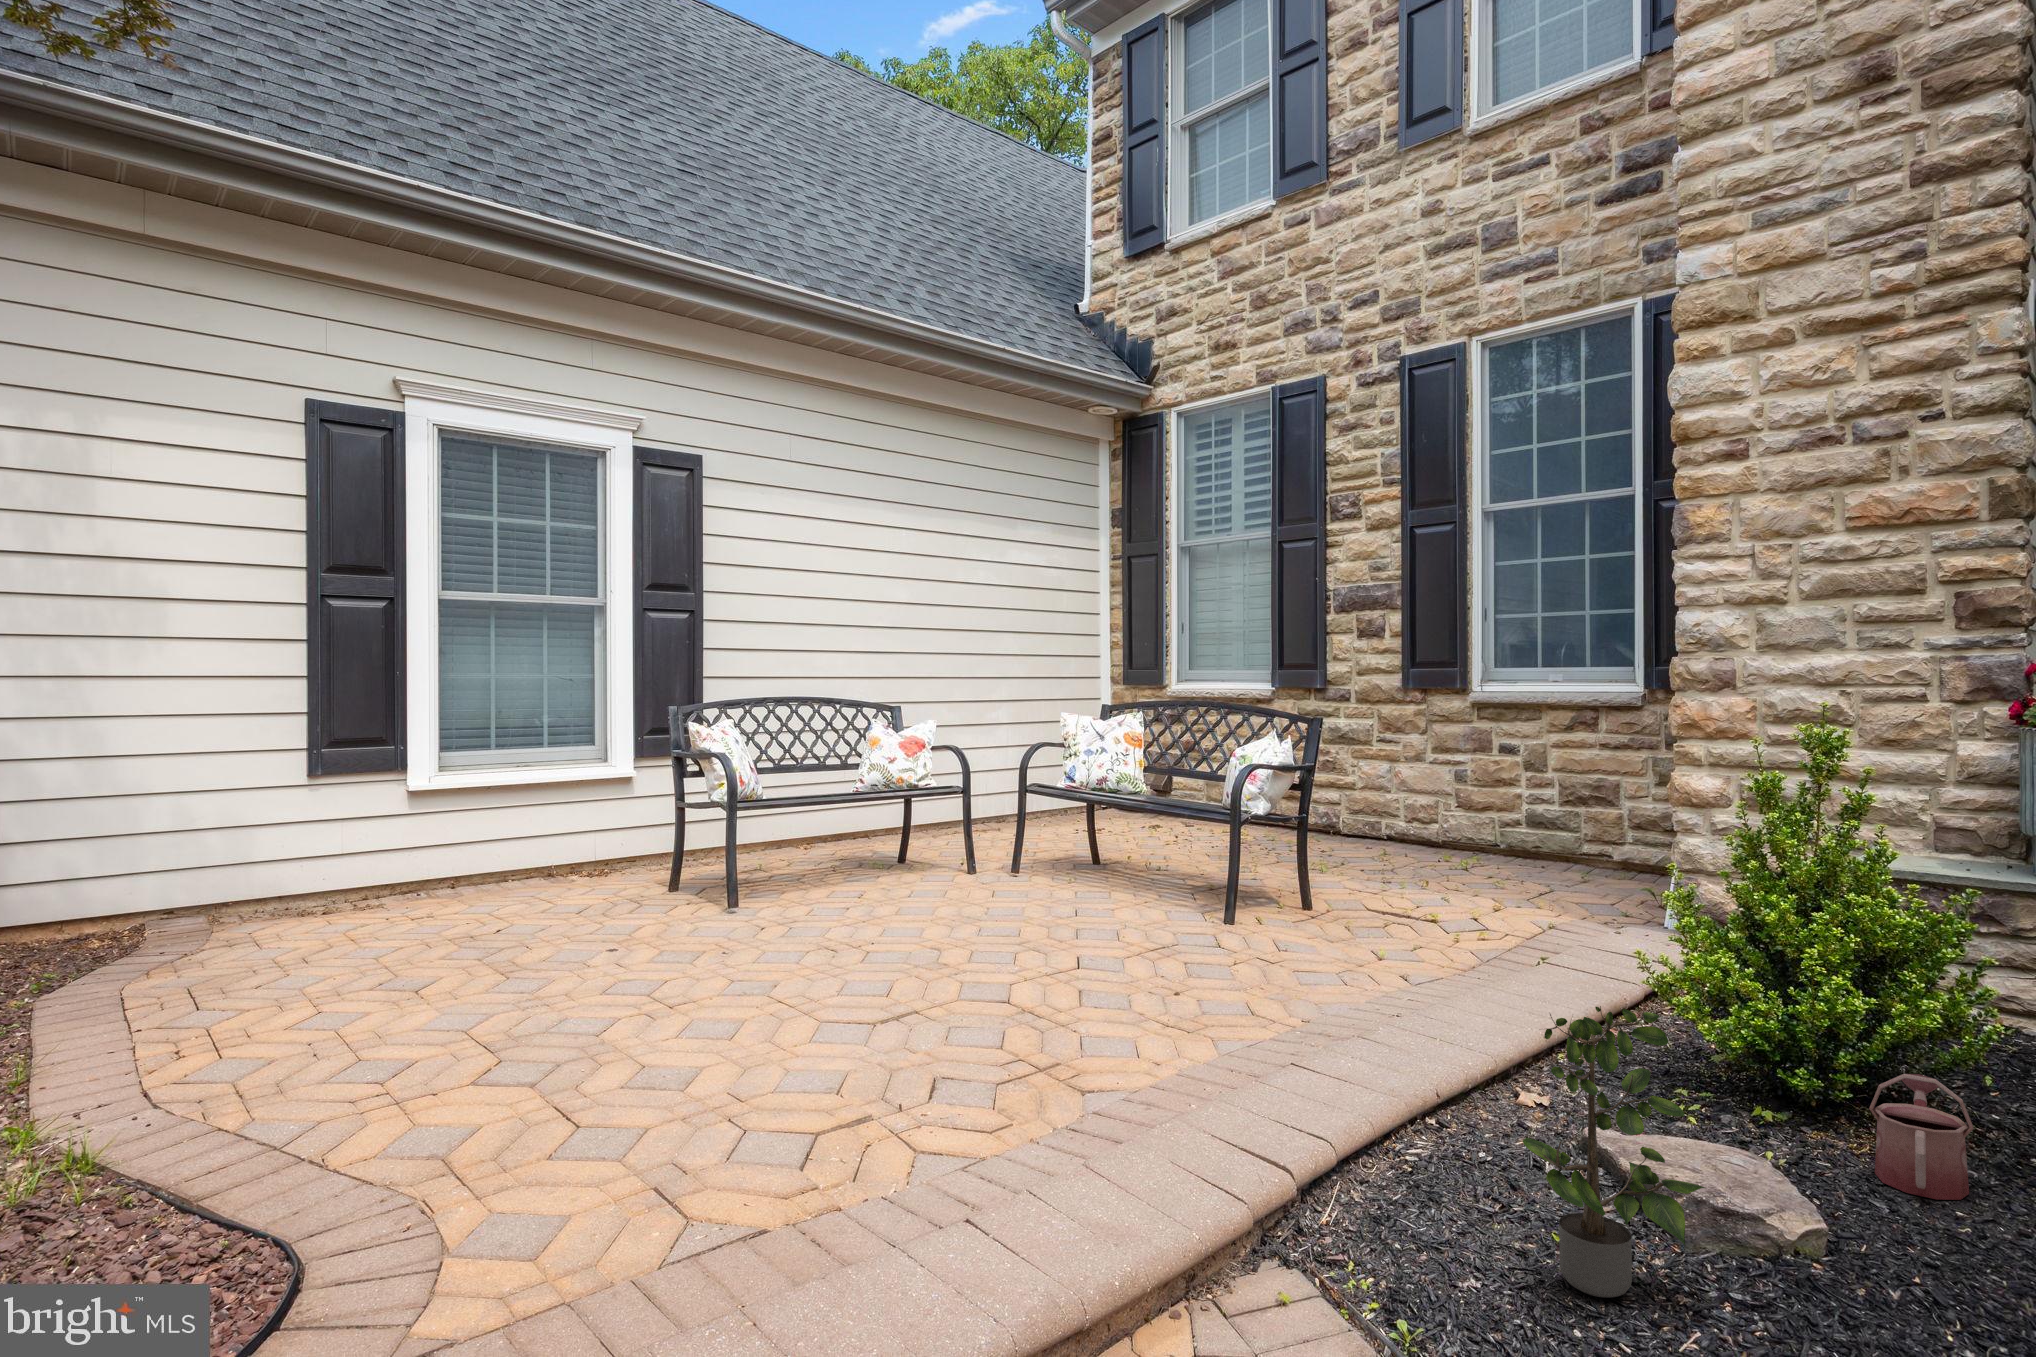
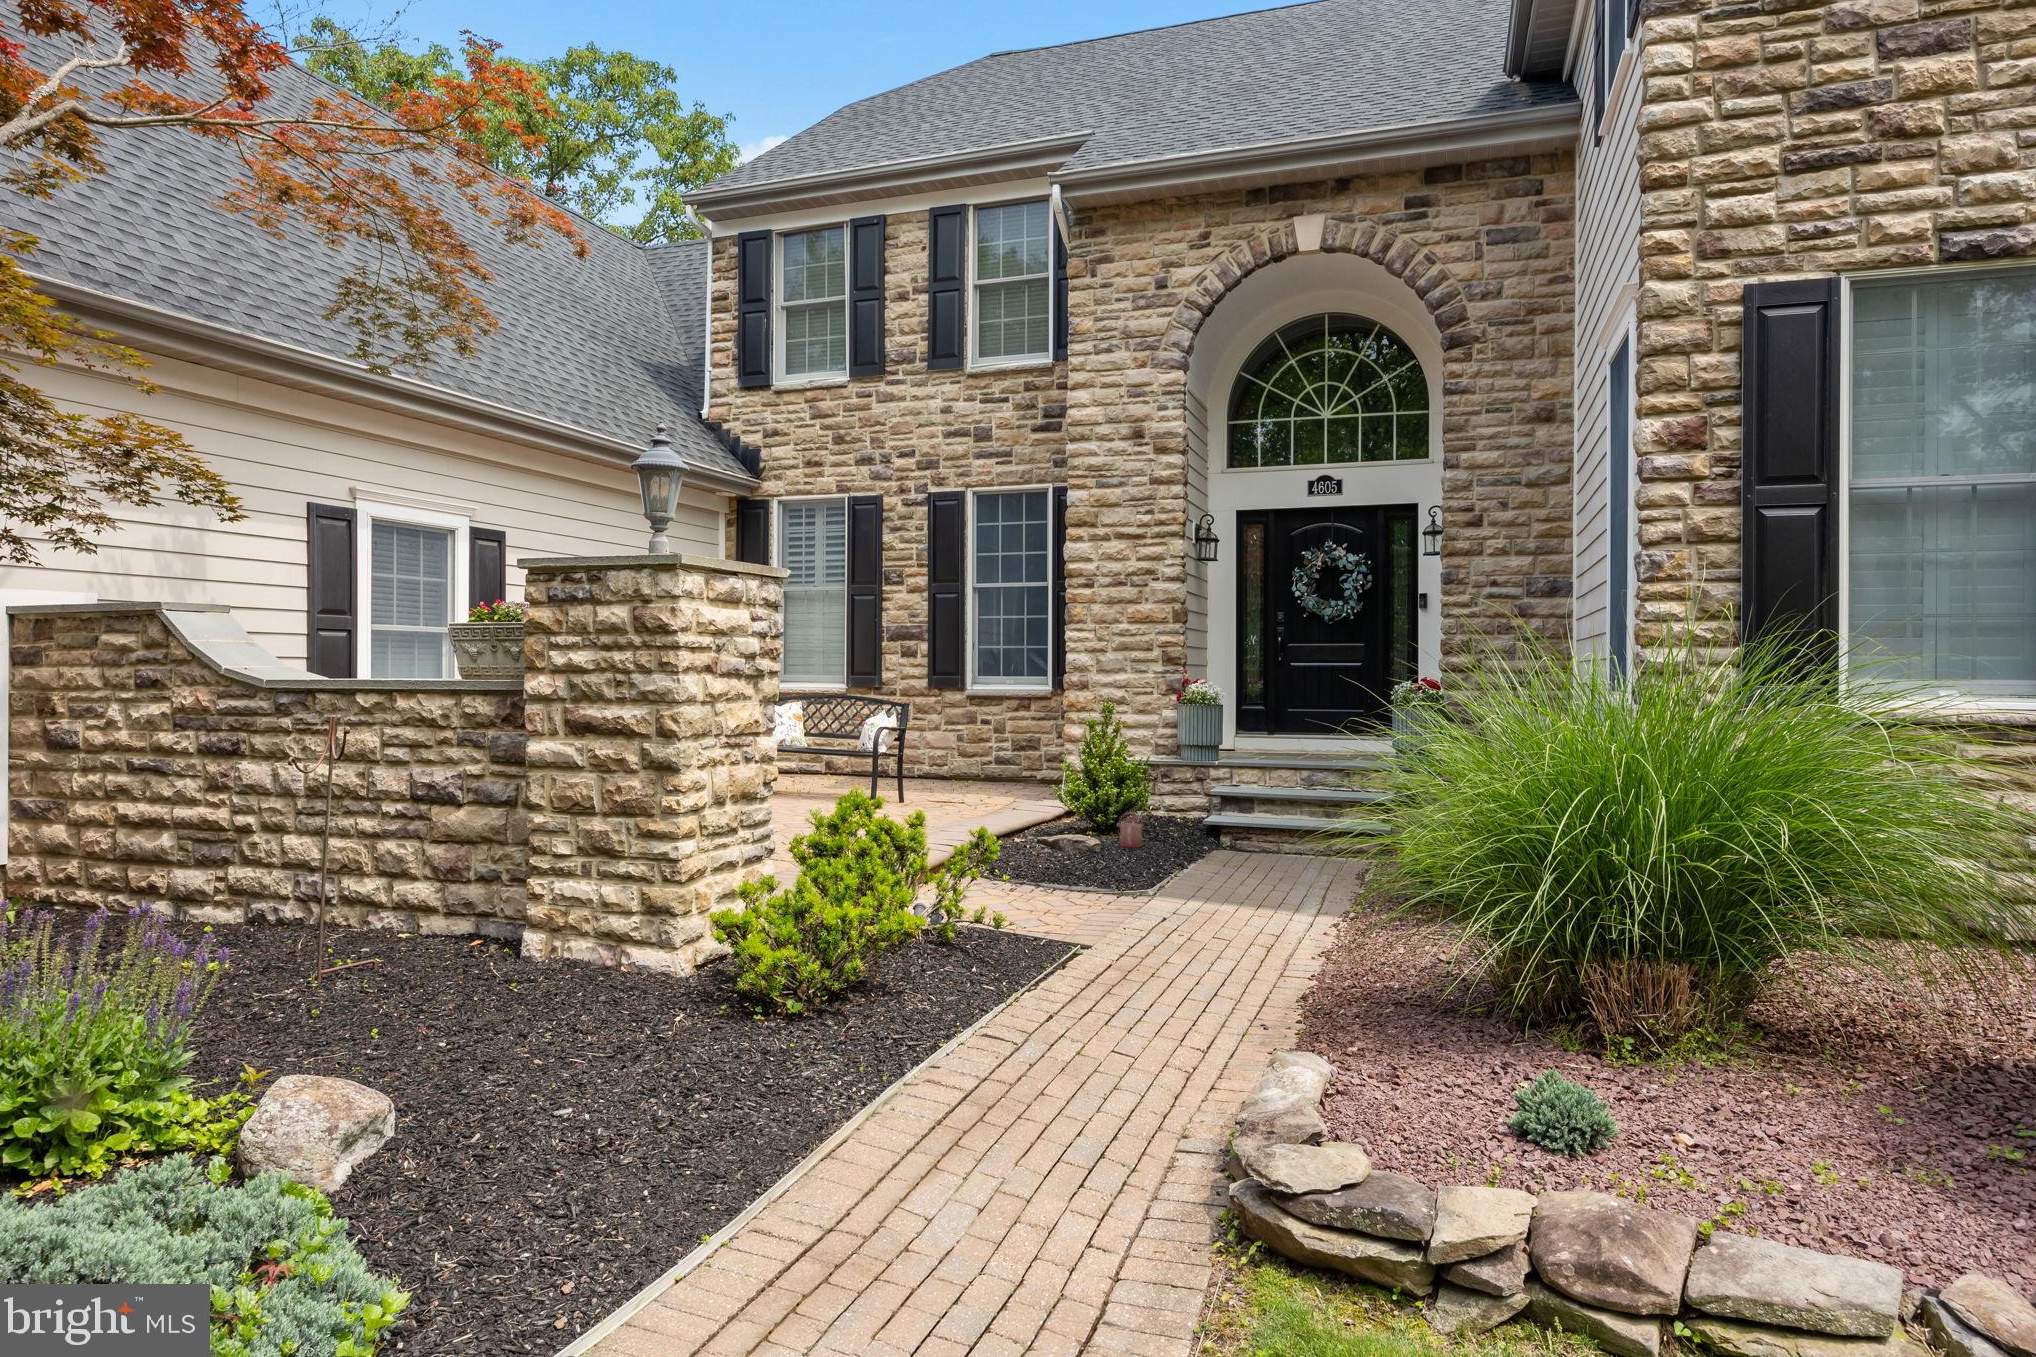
potted plant: present [1523,1003,1705,1298] -> none [1025,782,1073,867]

